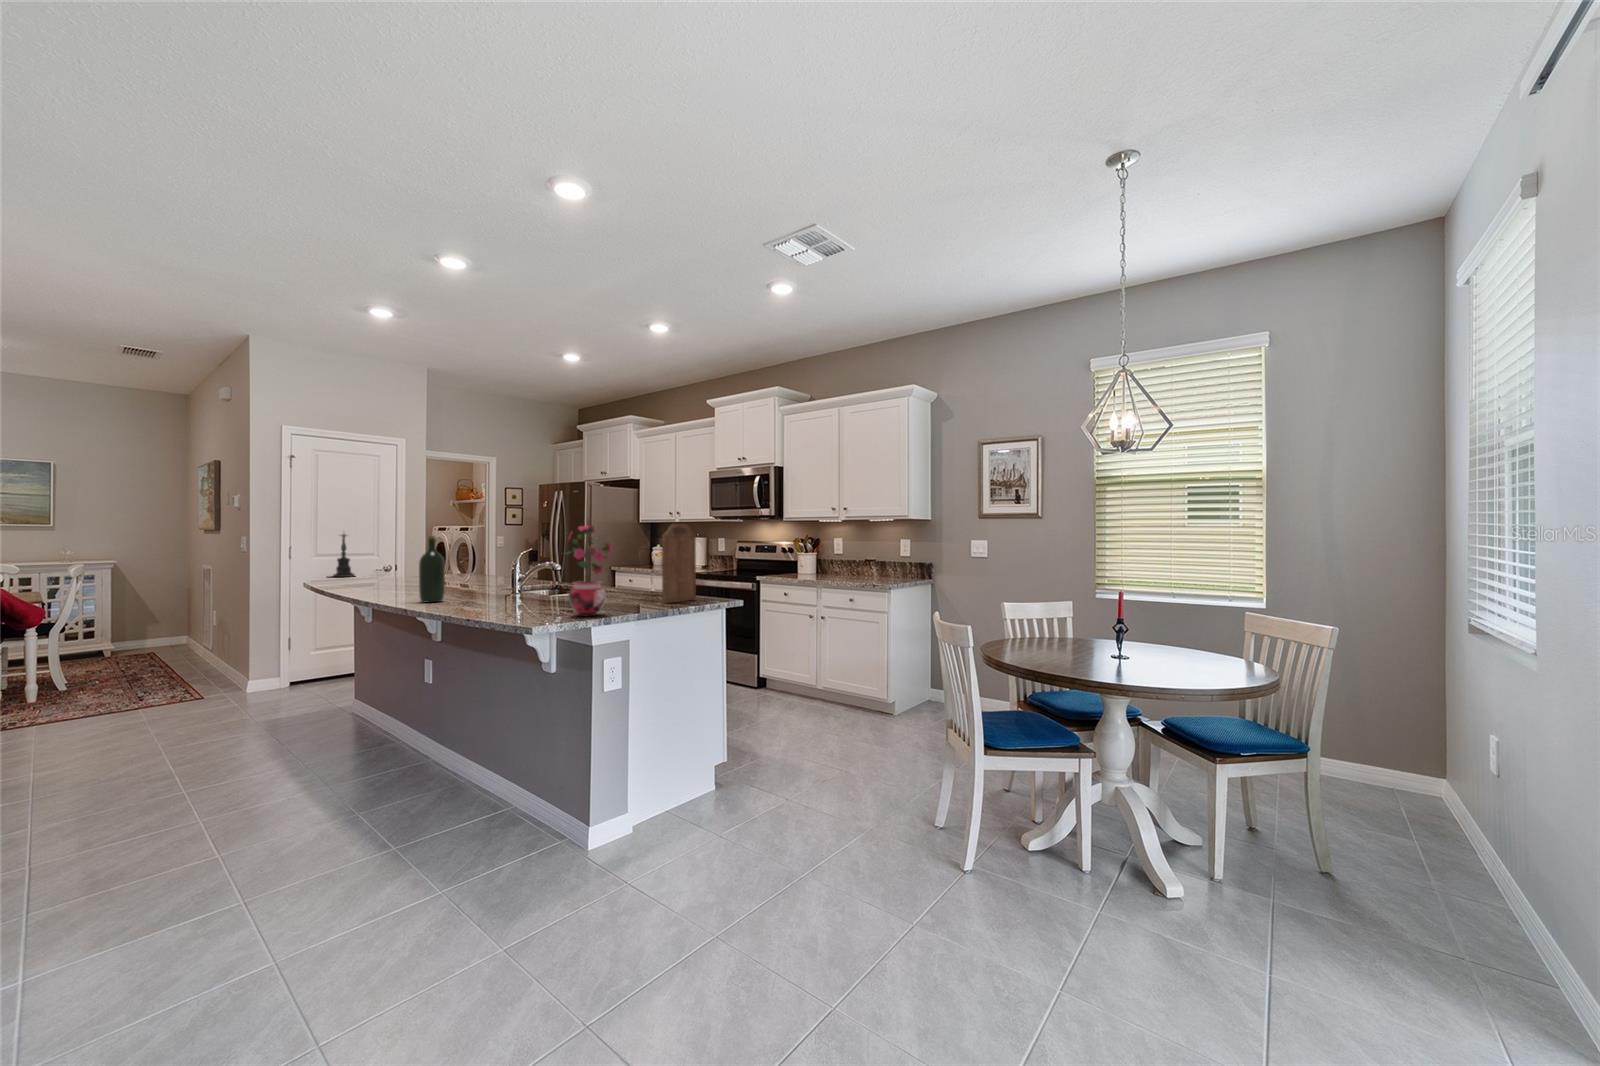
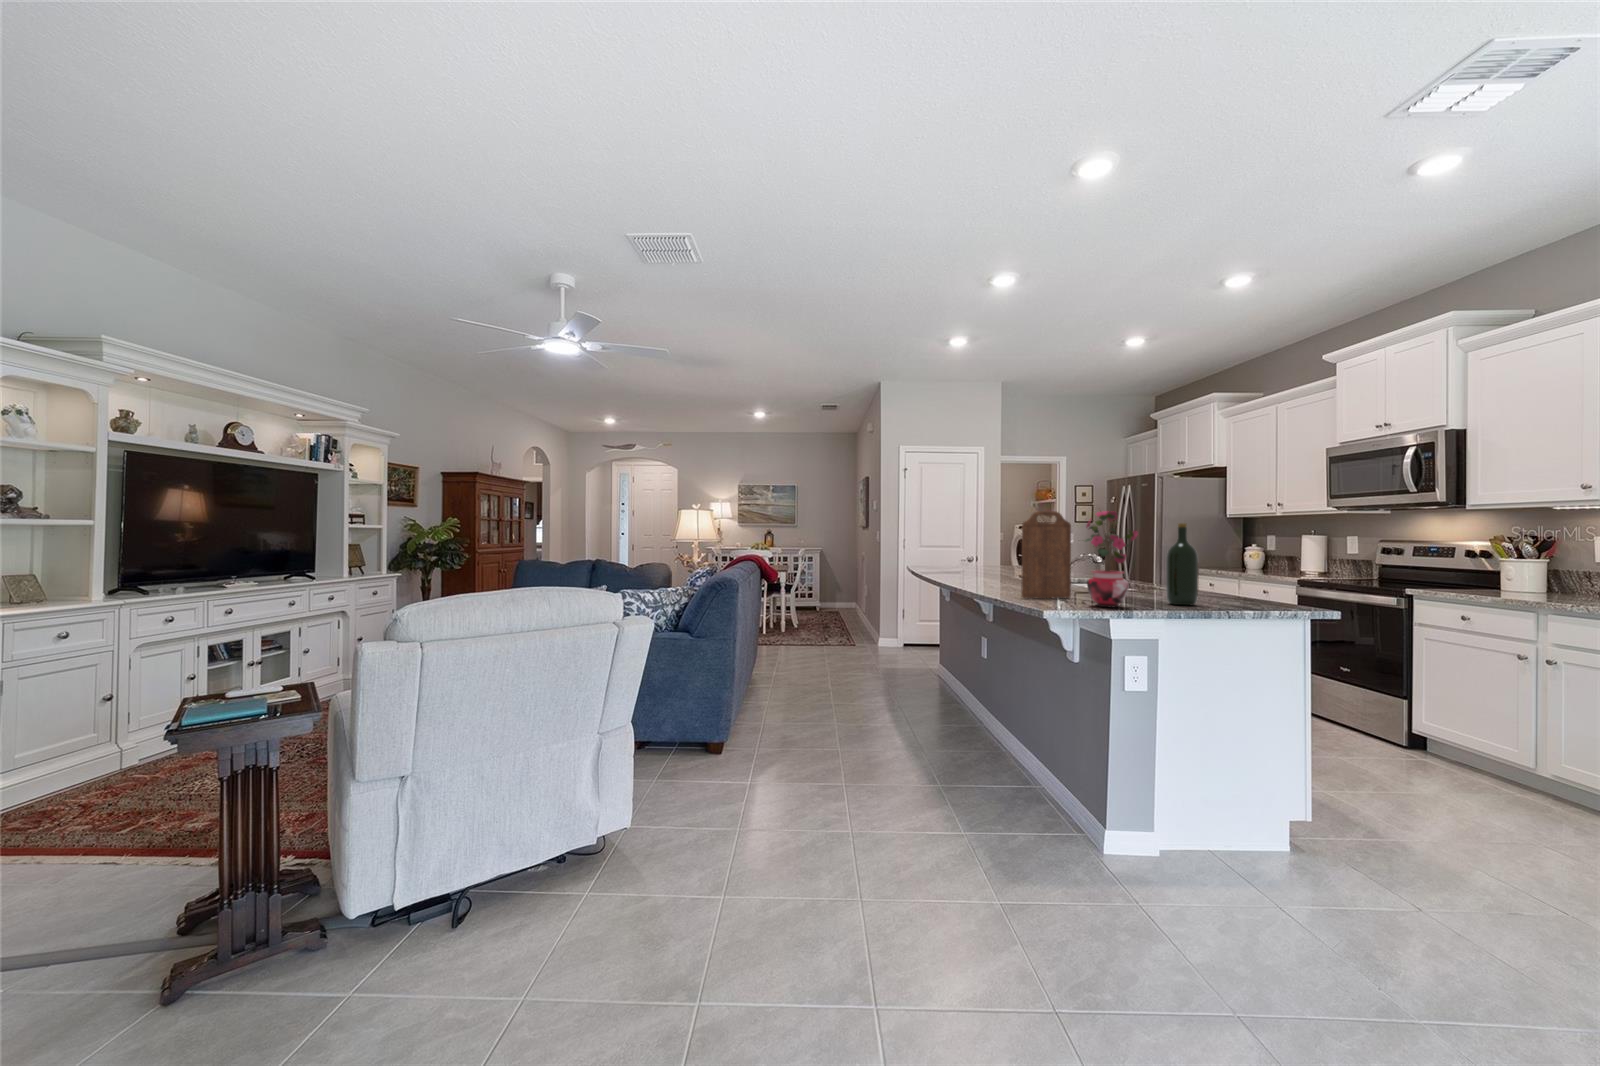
cutting board: present [662,524,696,603] -> present [1021,511,1071,598]
candle holder: present [333,534,355,577] -> none [923,523,951,564]
wine bottle: present [419,536,445,602] -> present [1166,523,1199,605]

